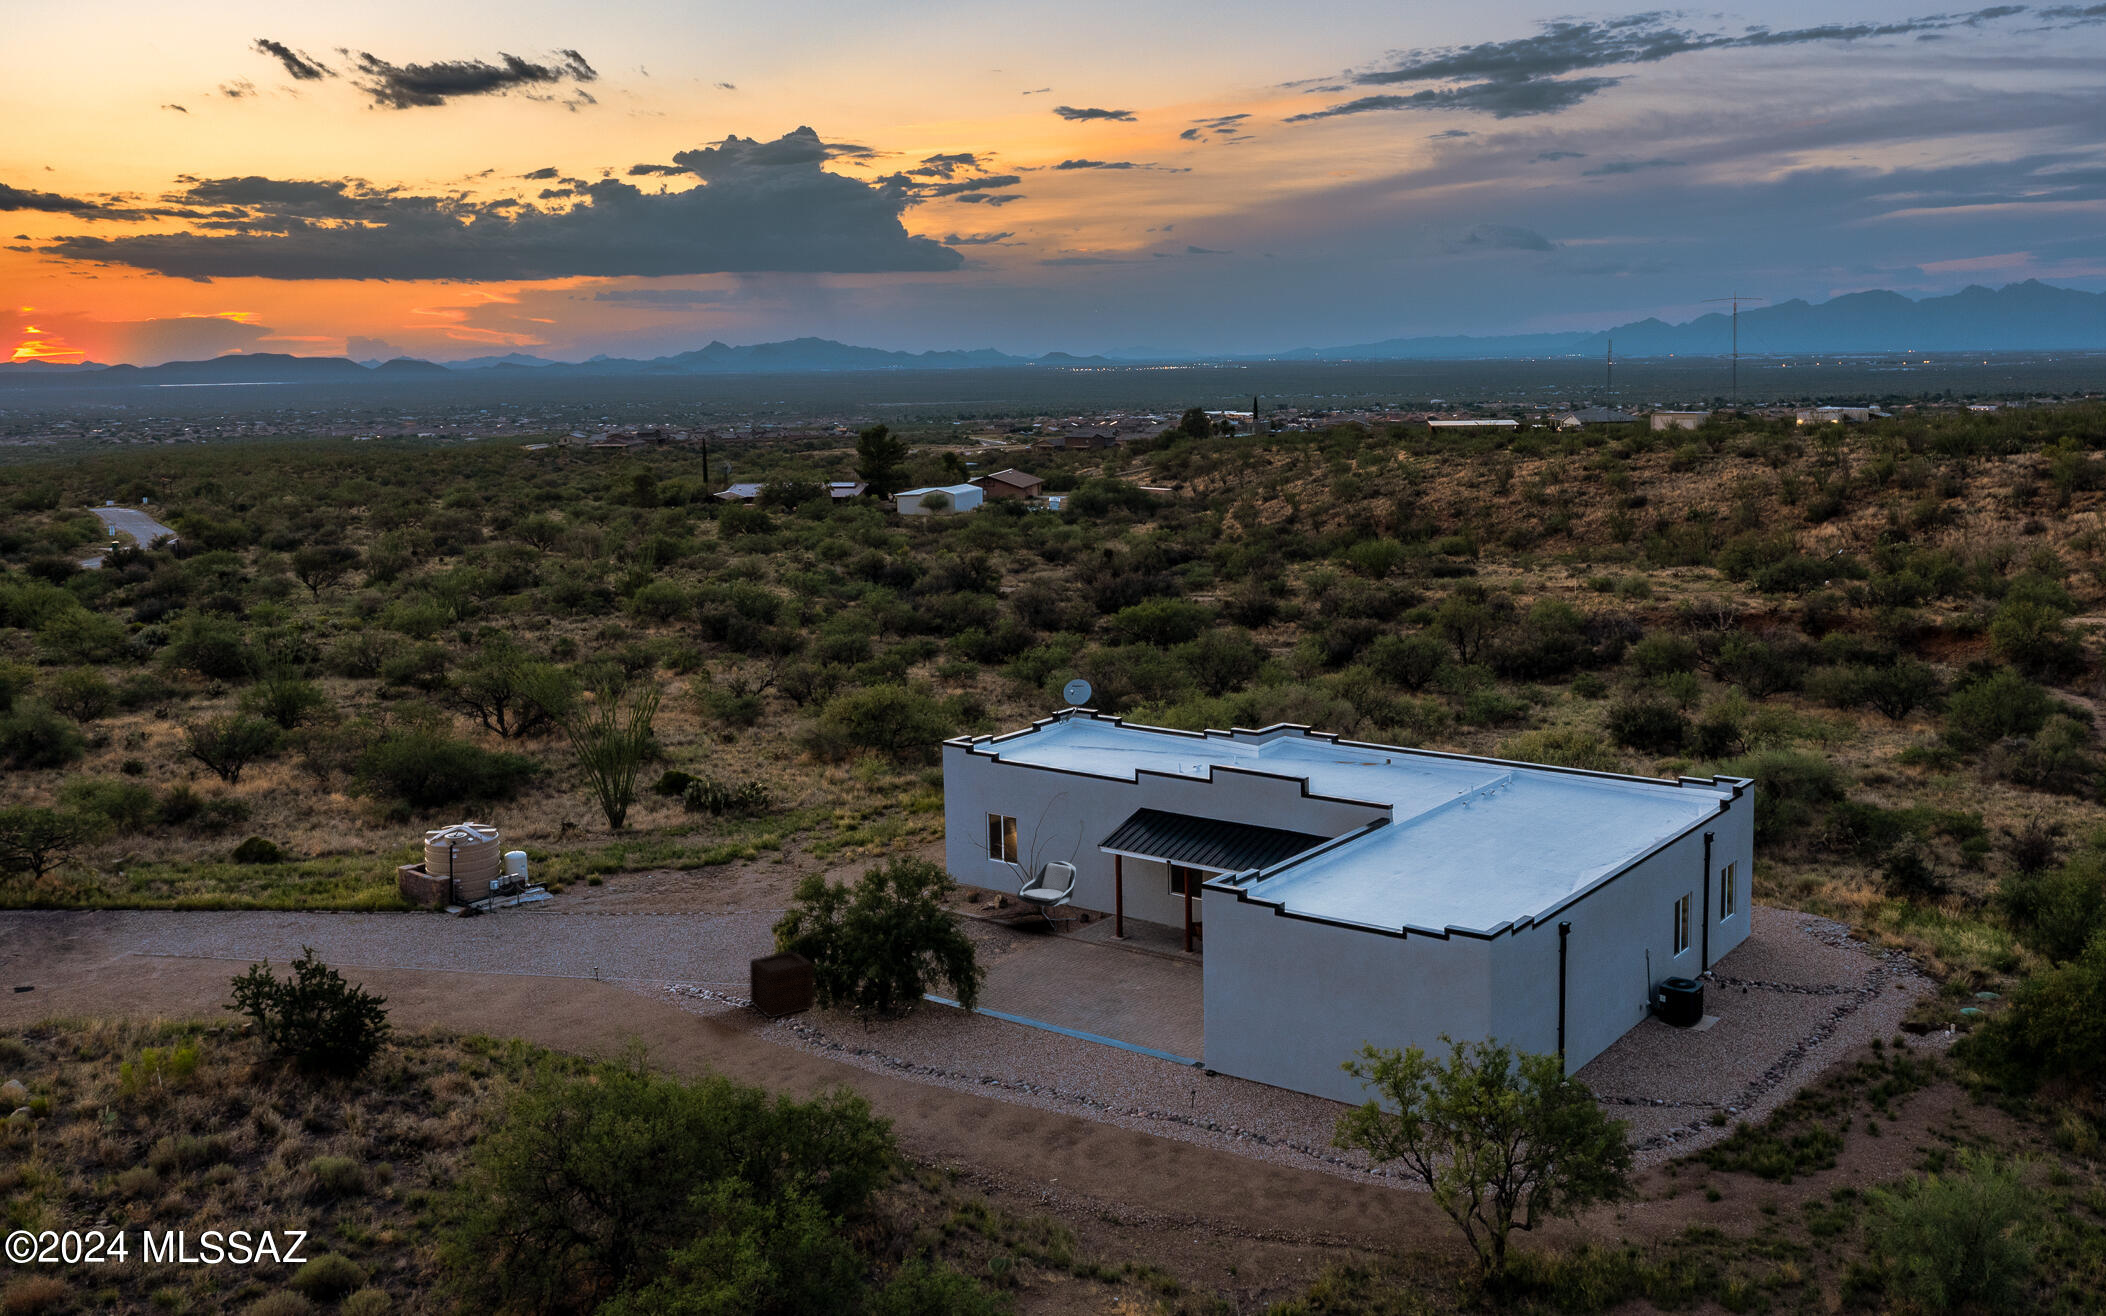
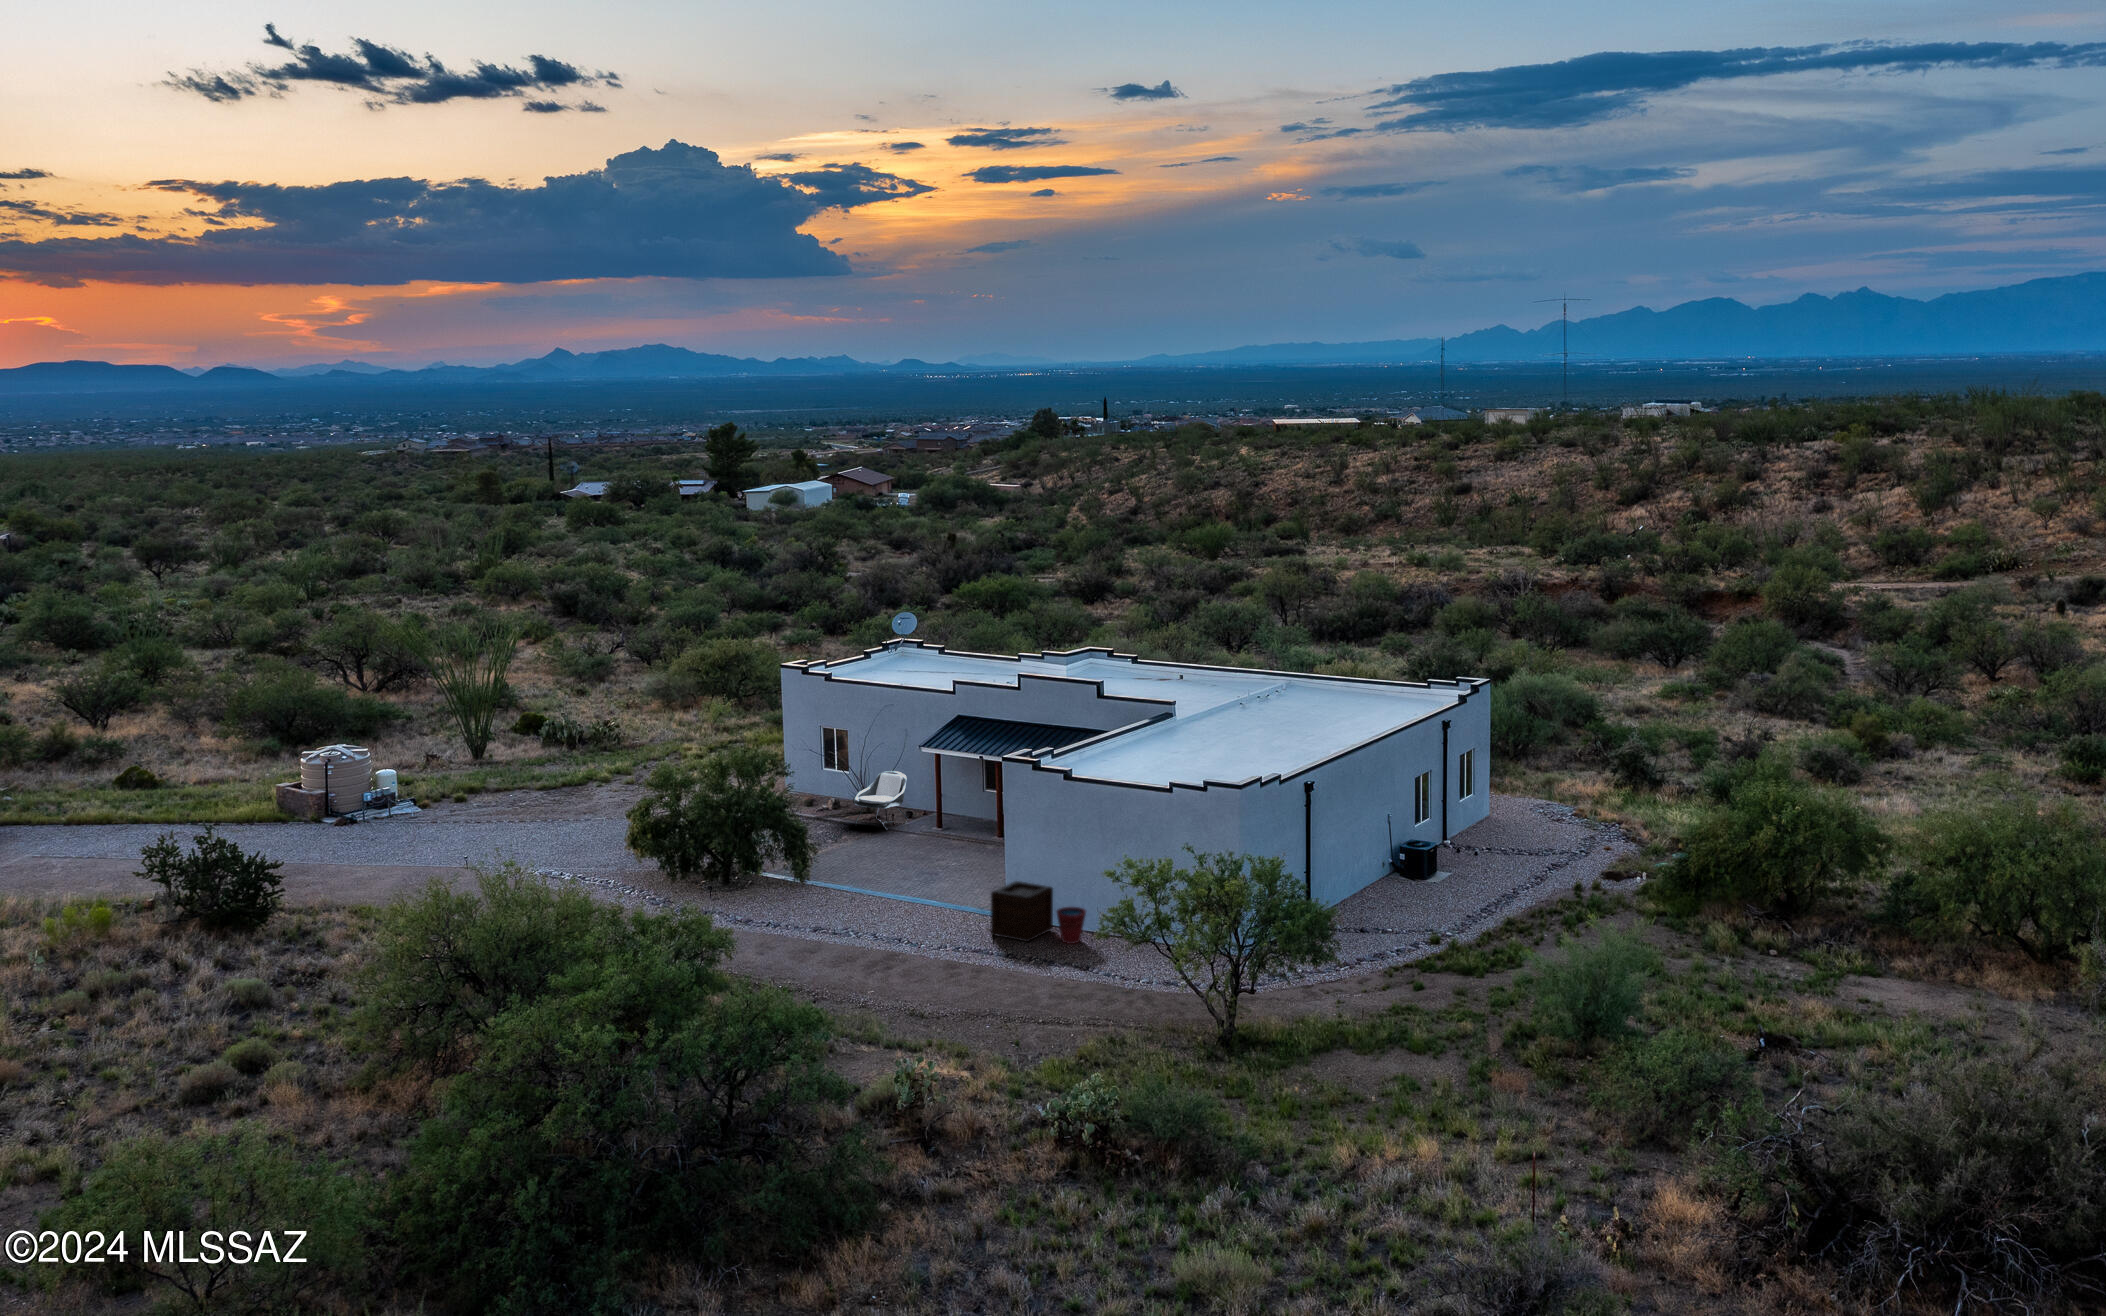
wooden crate: present [750,951,814,1018] -> present [990,881,1053,942]
bucket: none [1268,1064,1303,1111] -> present [1057,907,1086,944]

